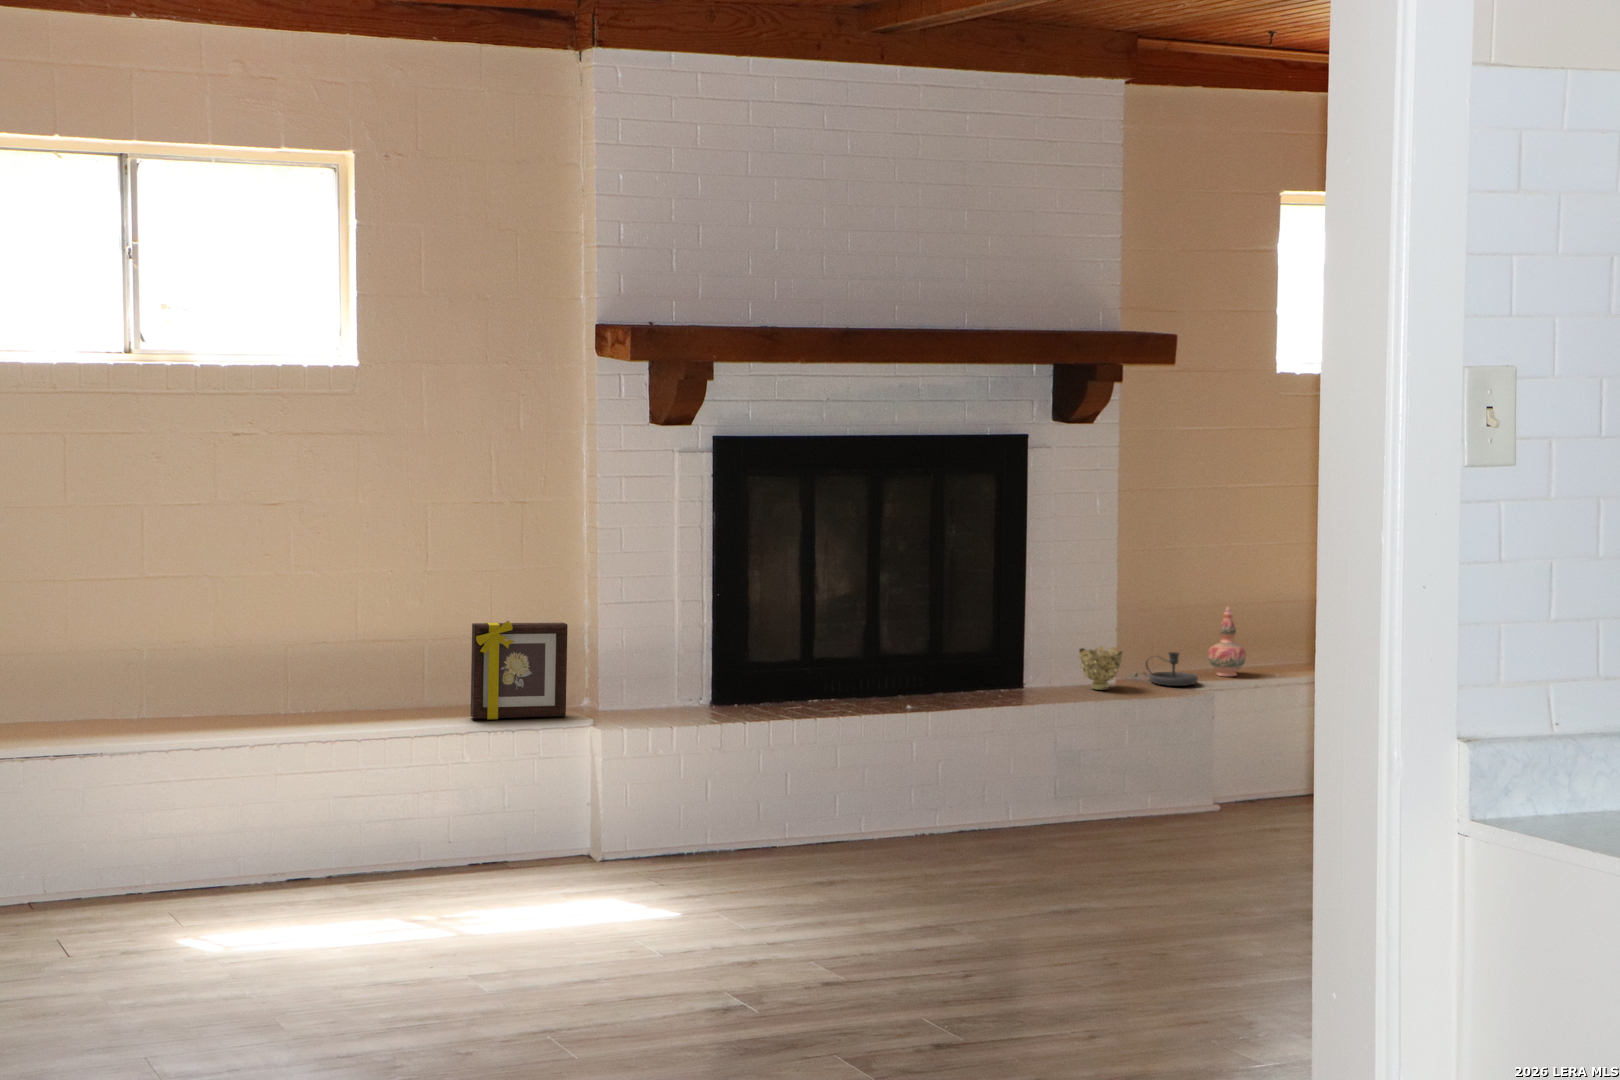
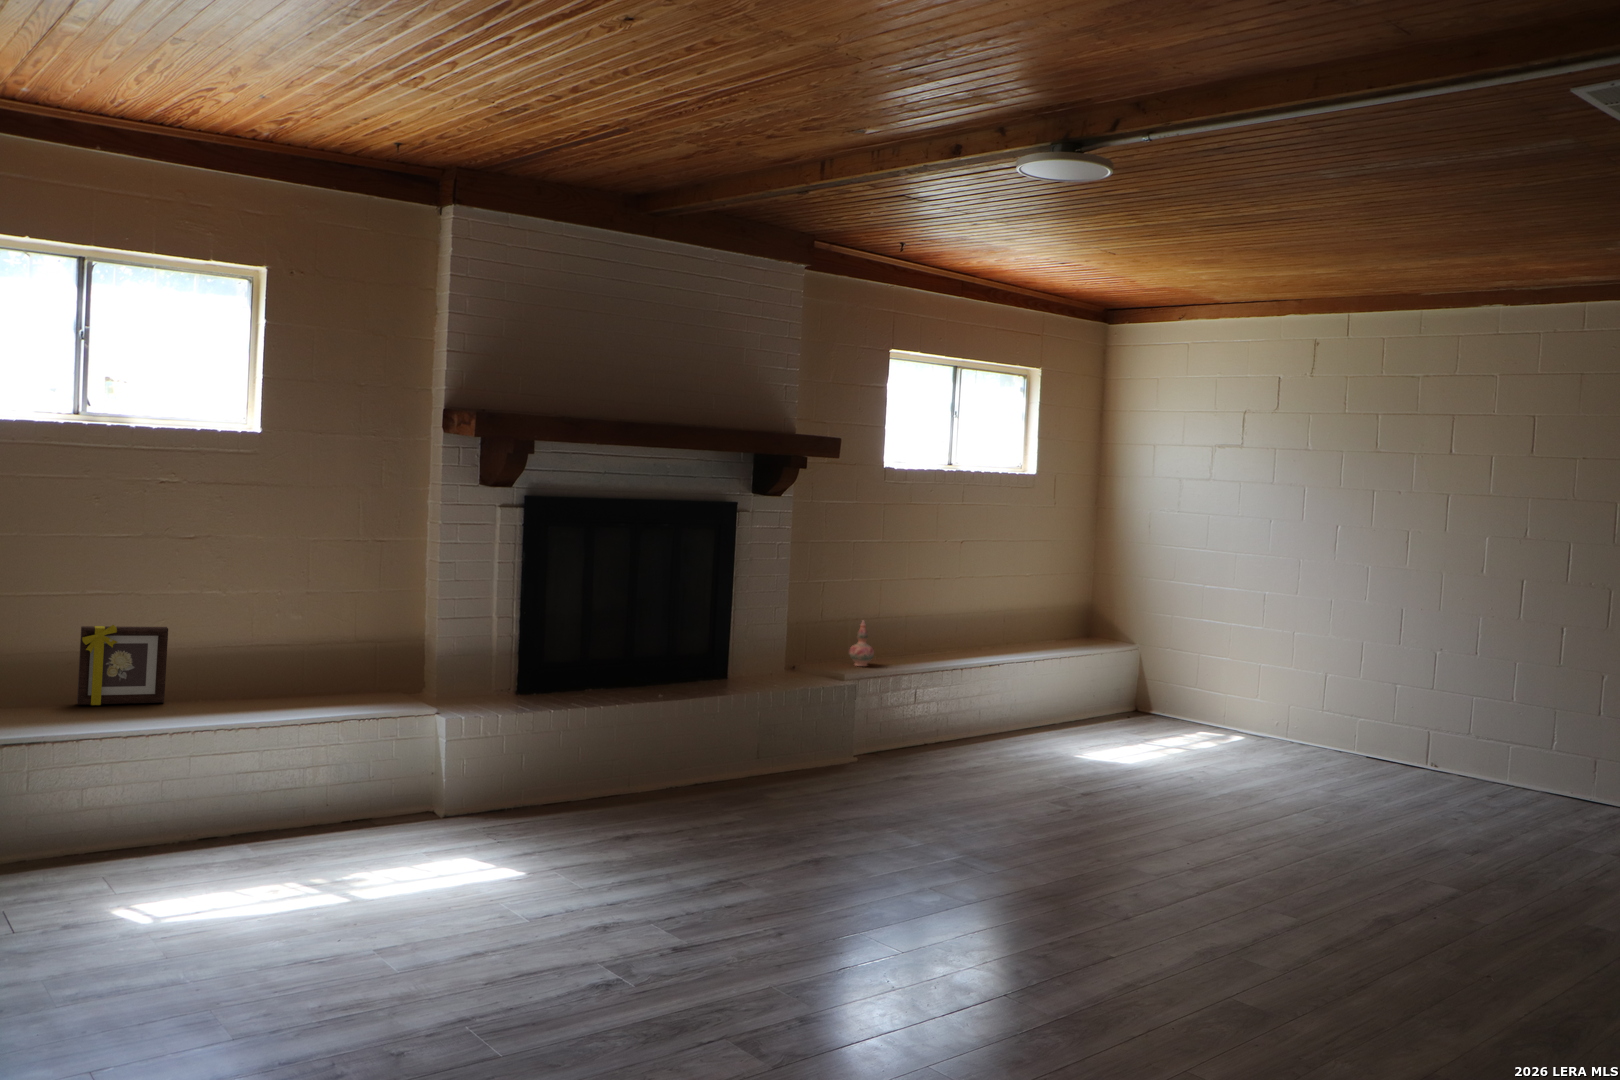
picture frame: present [471,621,568,719] -> present [77,625,168,705]
decorative bowl: present [1079,647,1122,690] -> none [770,646,799,675]
candlestick: present [1145,652,1198,686] -> none [809,650,845,673]

